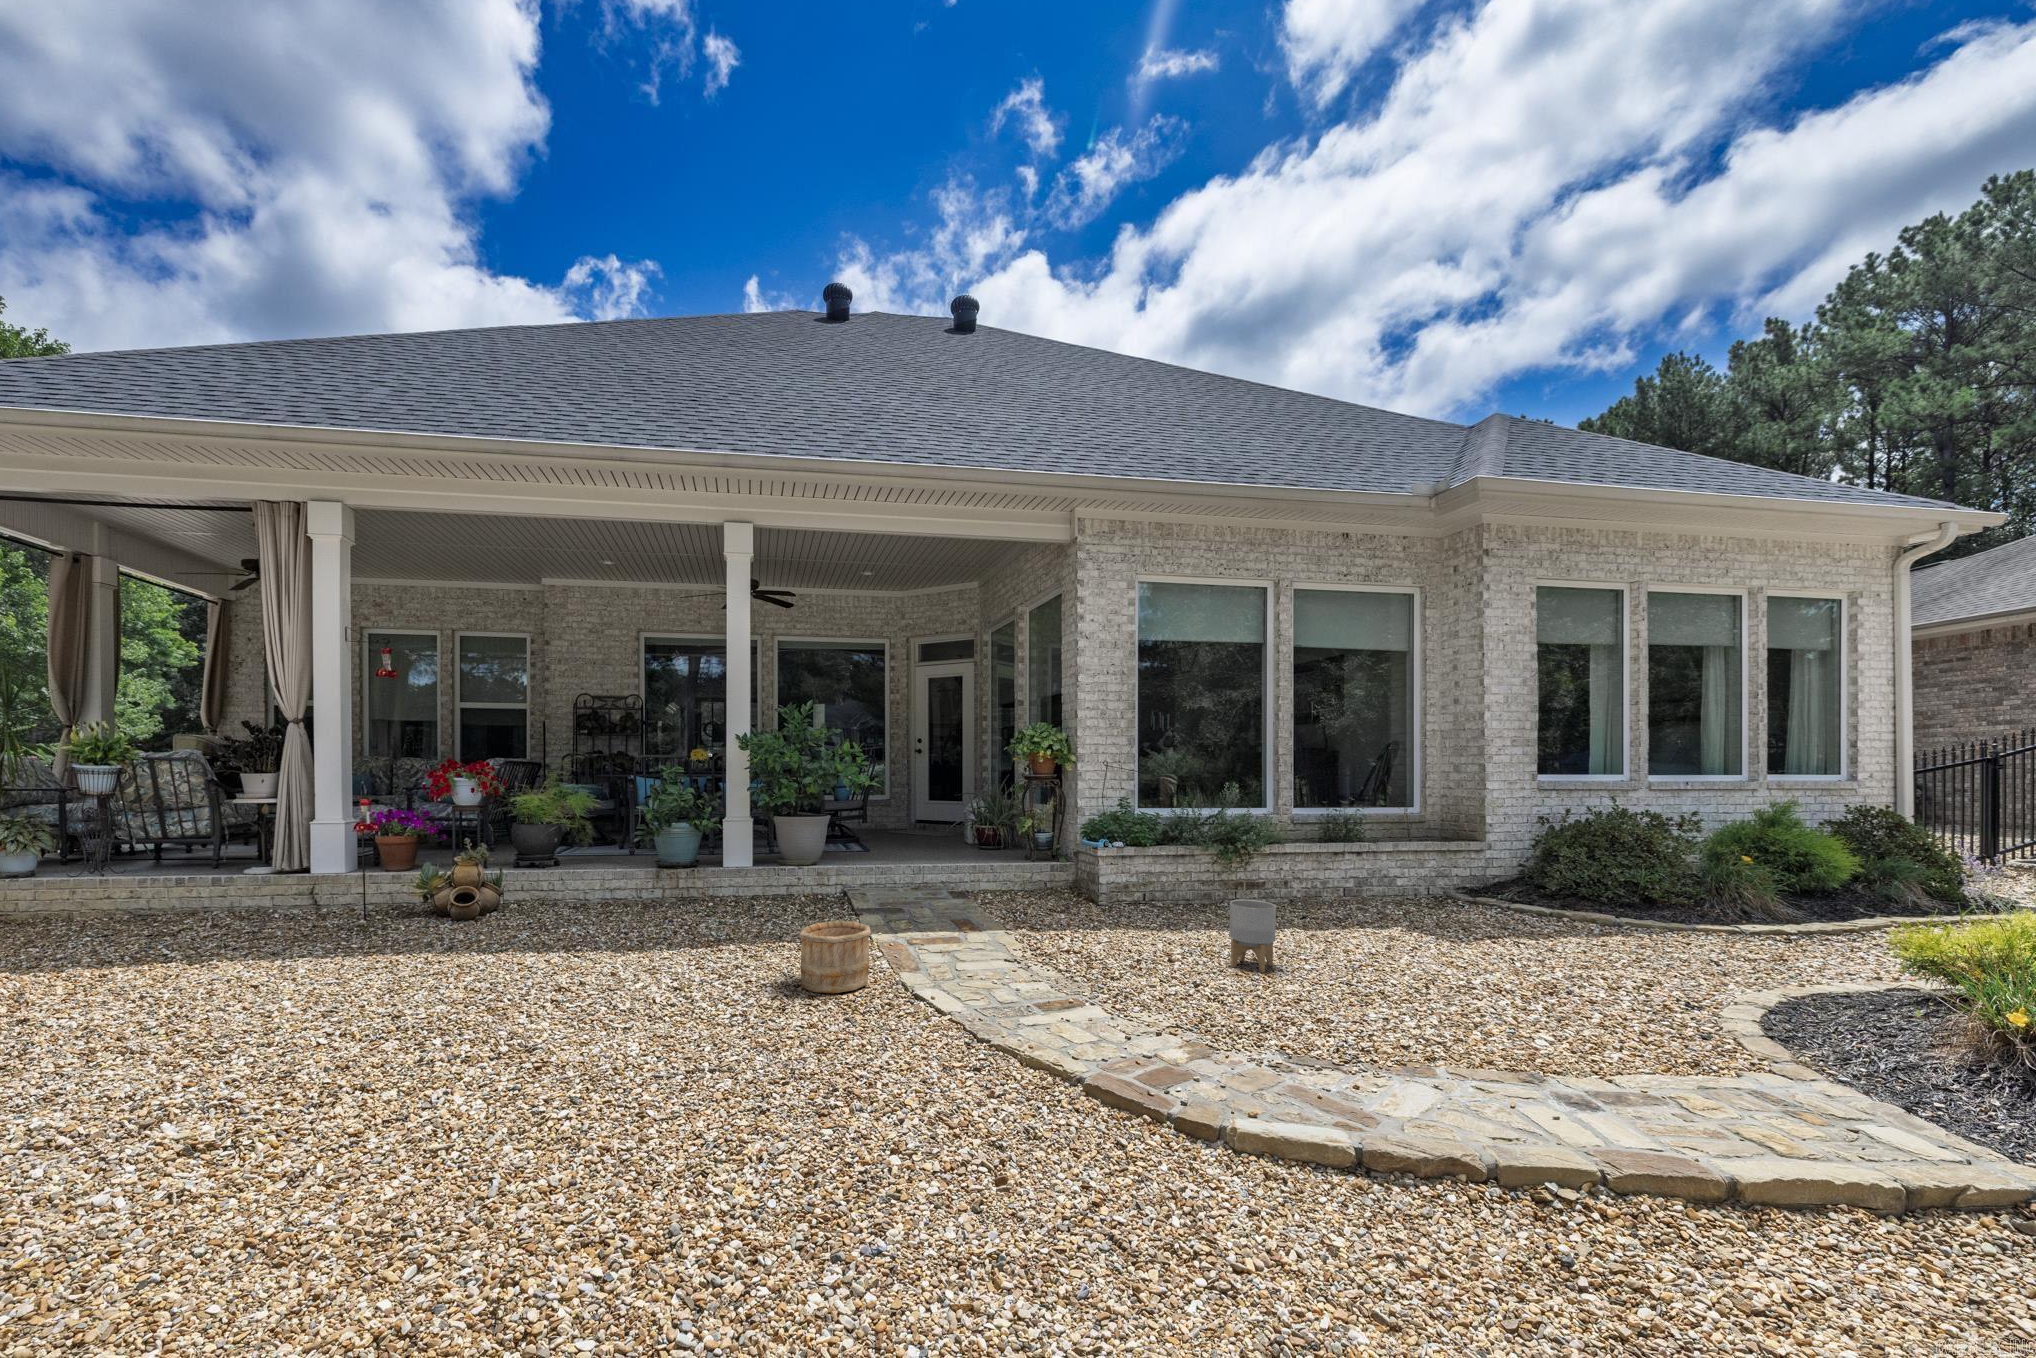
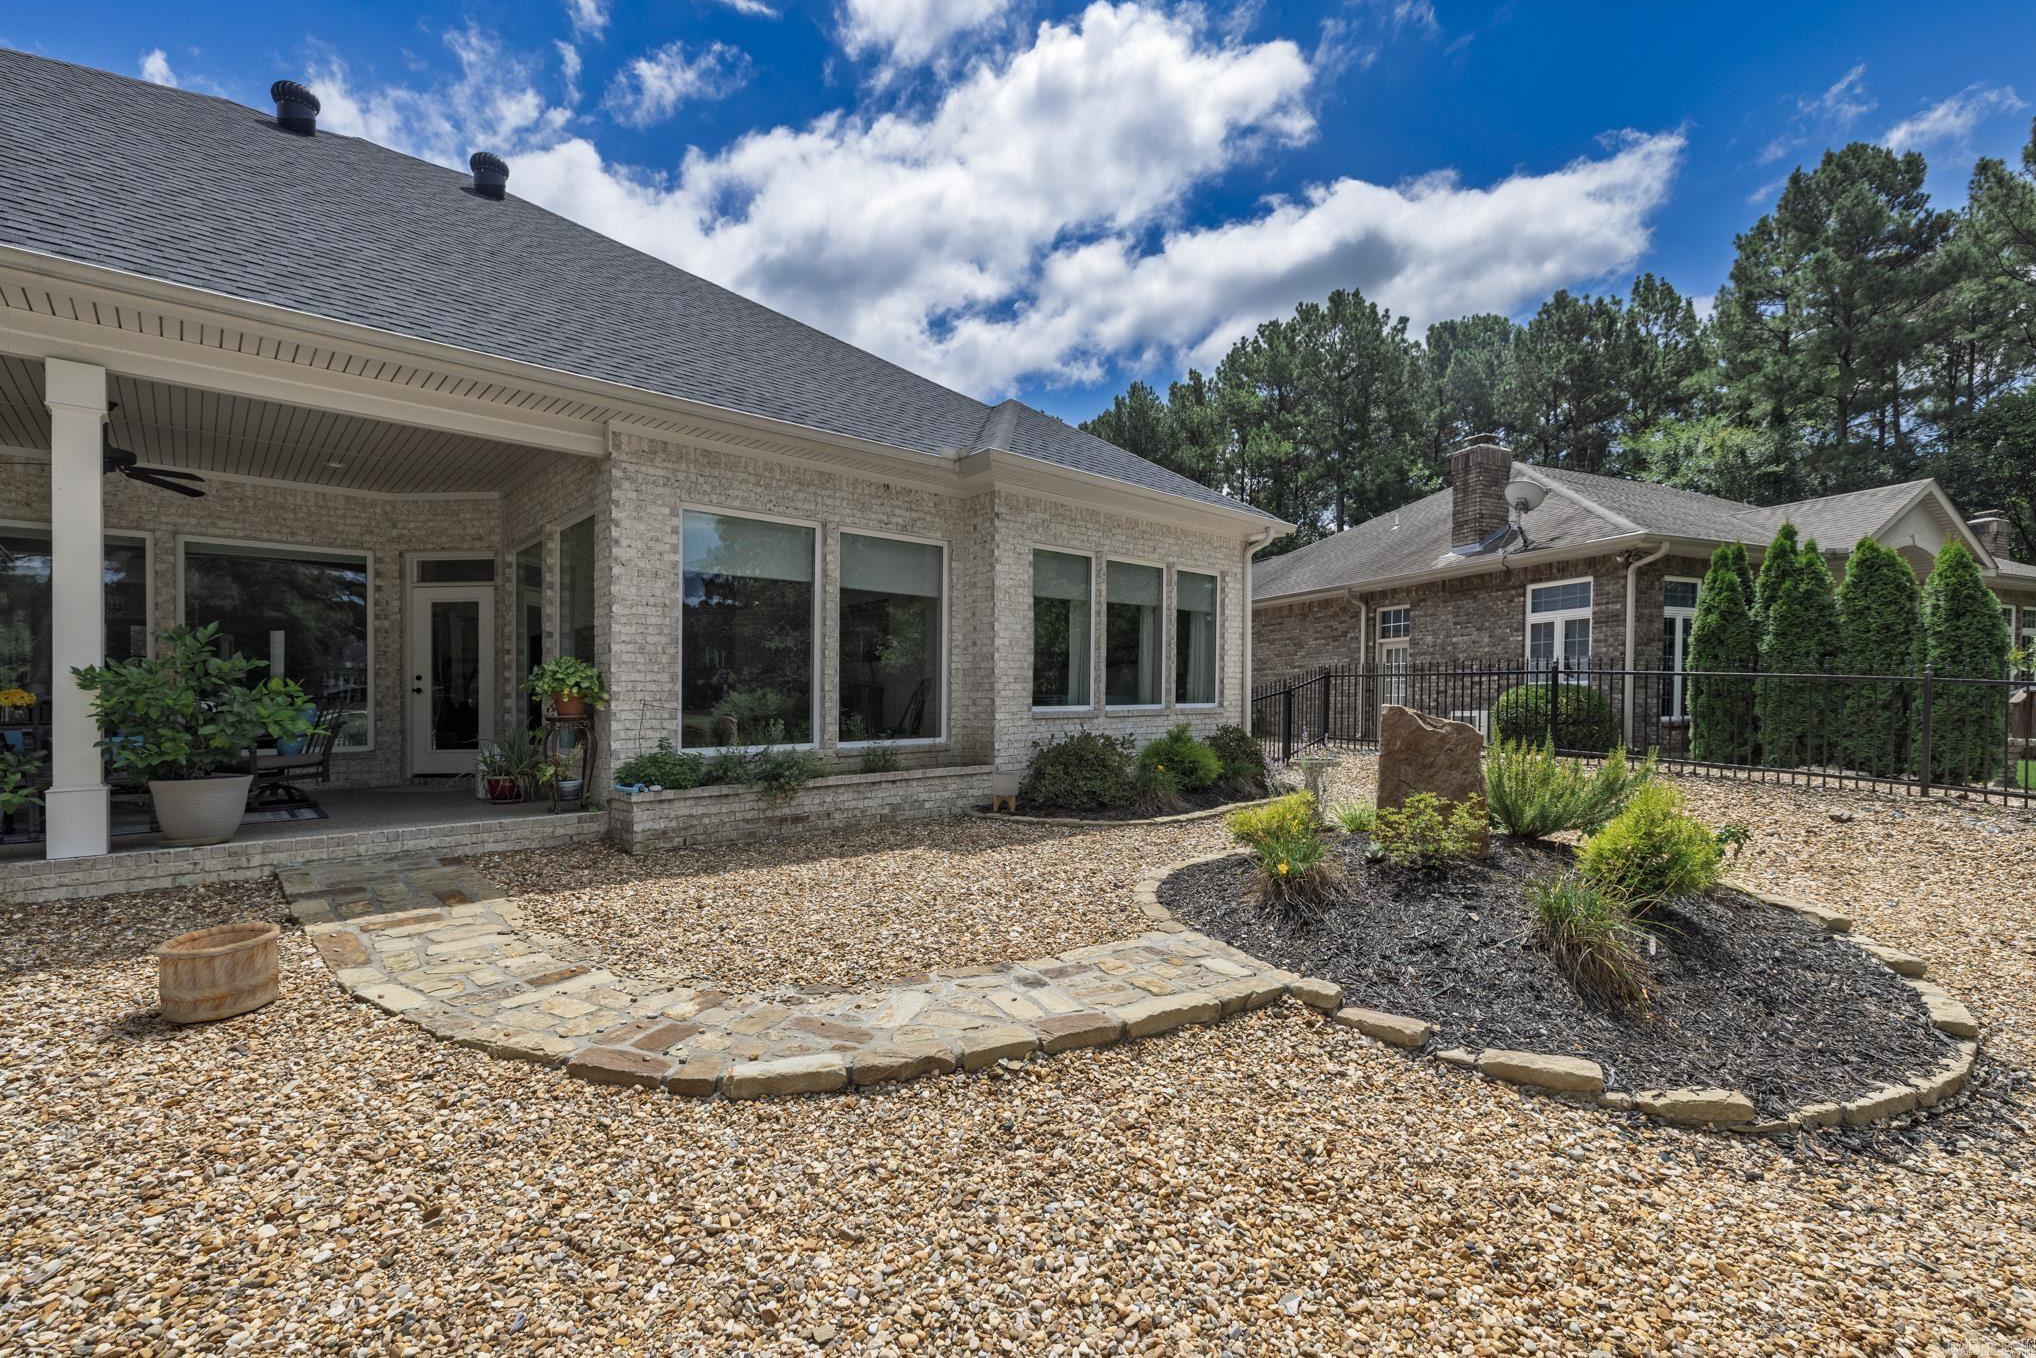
planter: present [1229,900,1276,973] -> present [992,771,1019,812]

